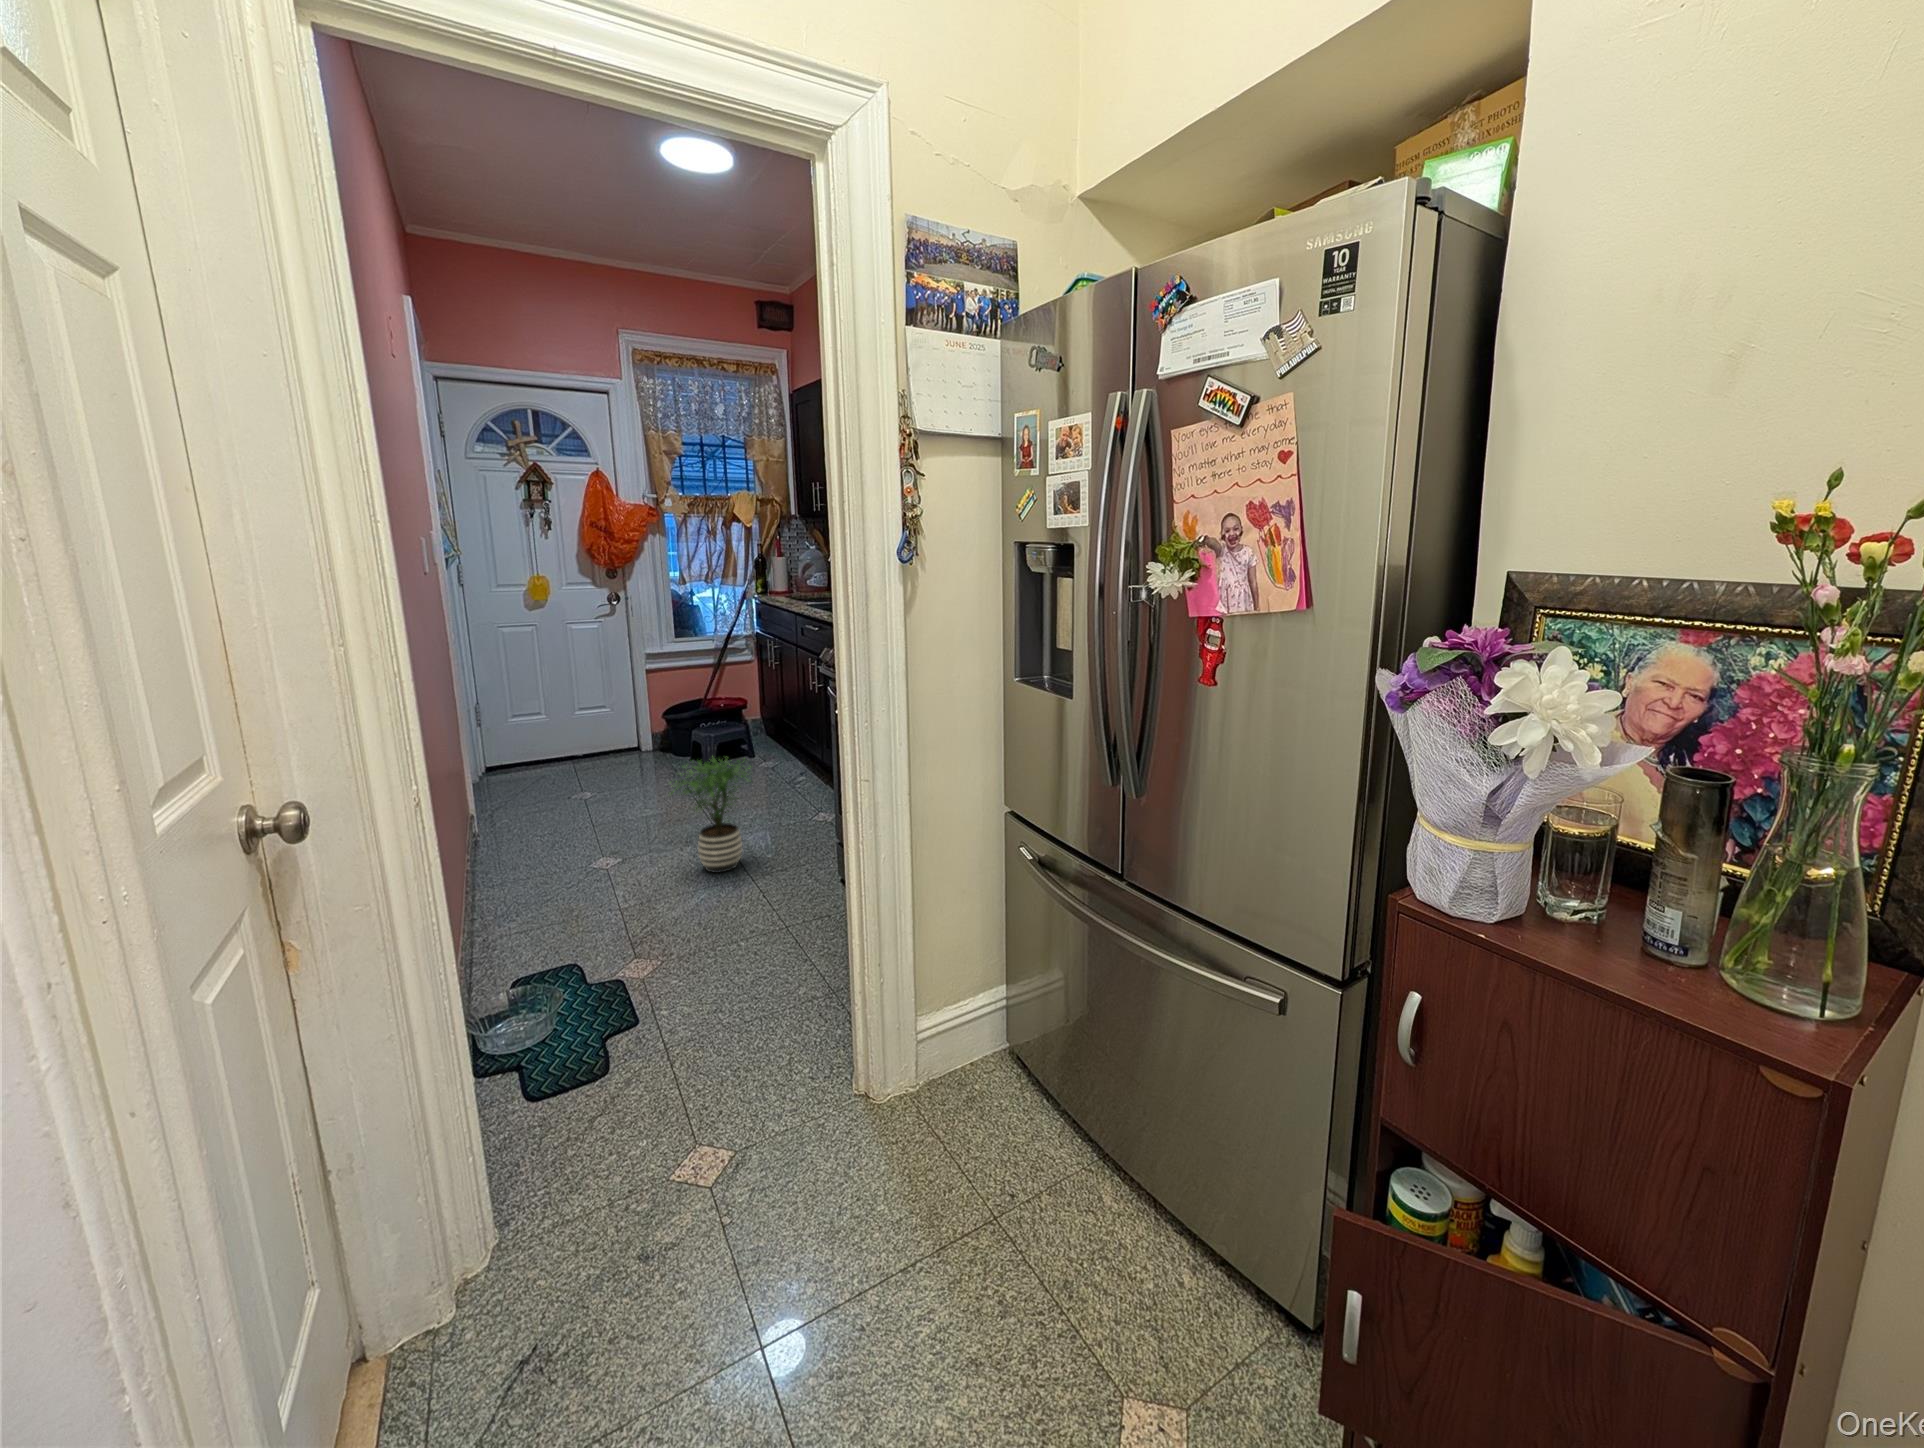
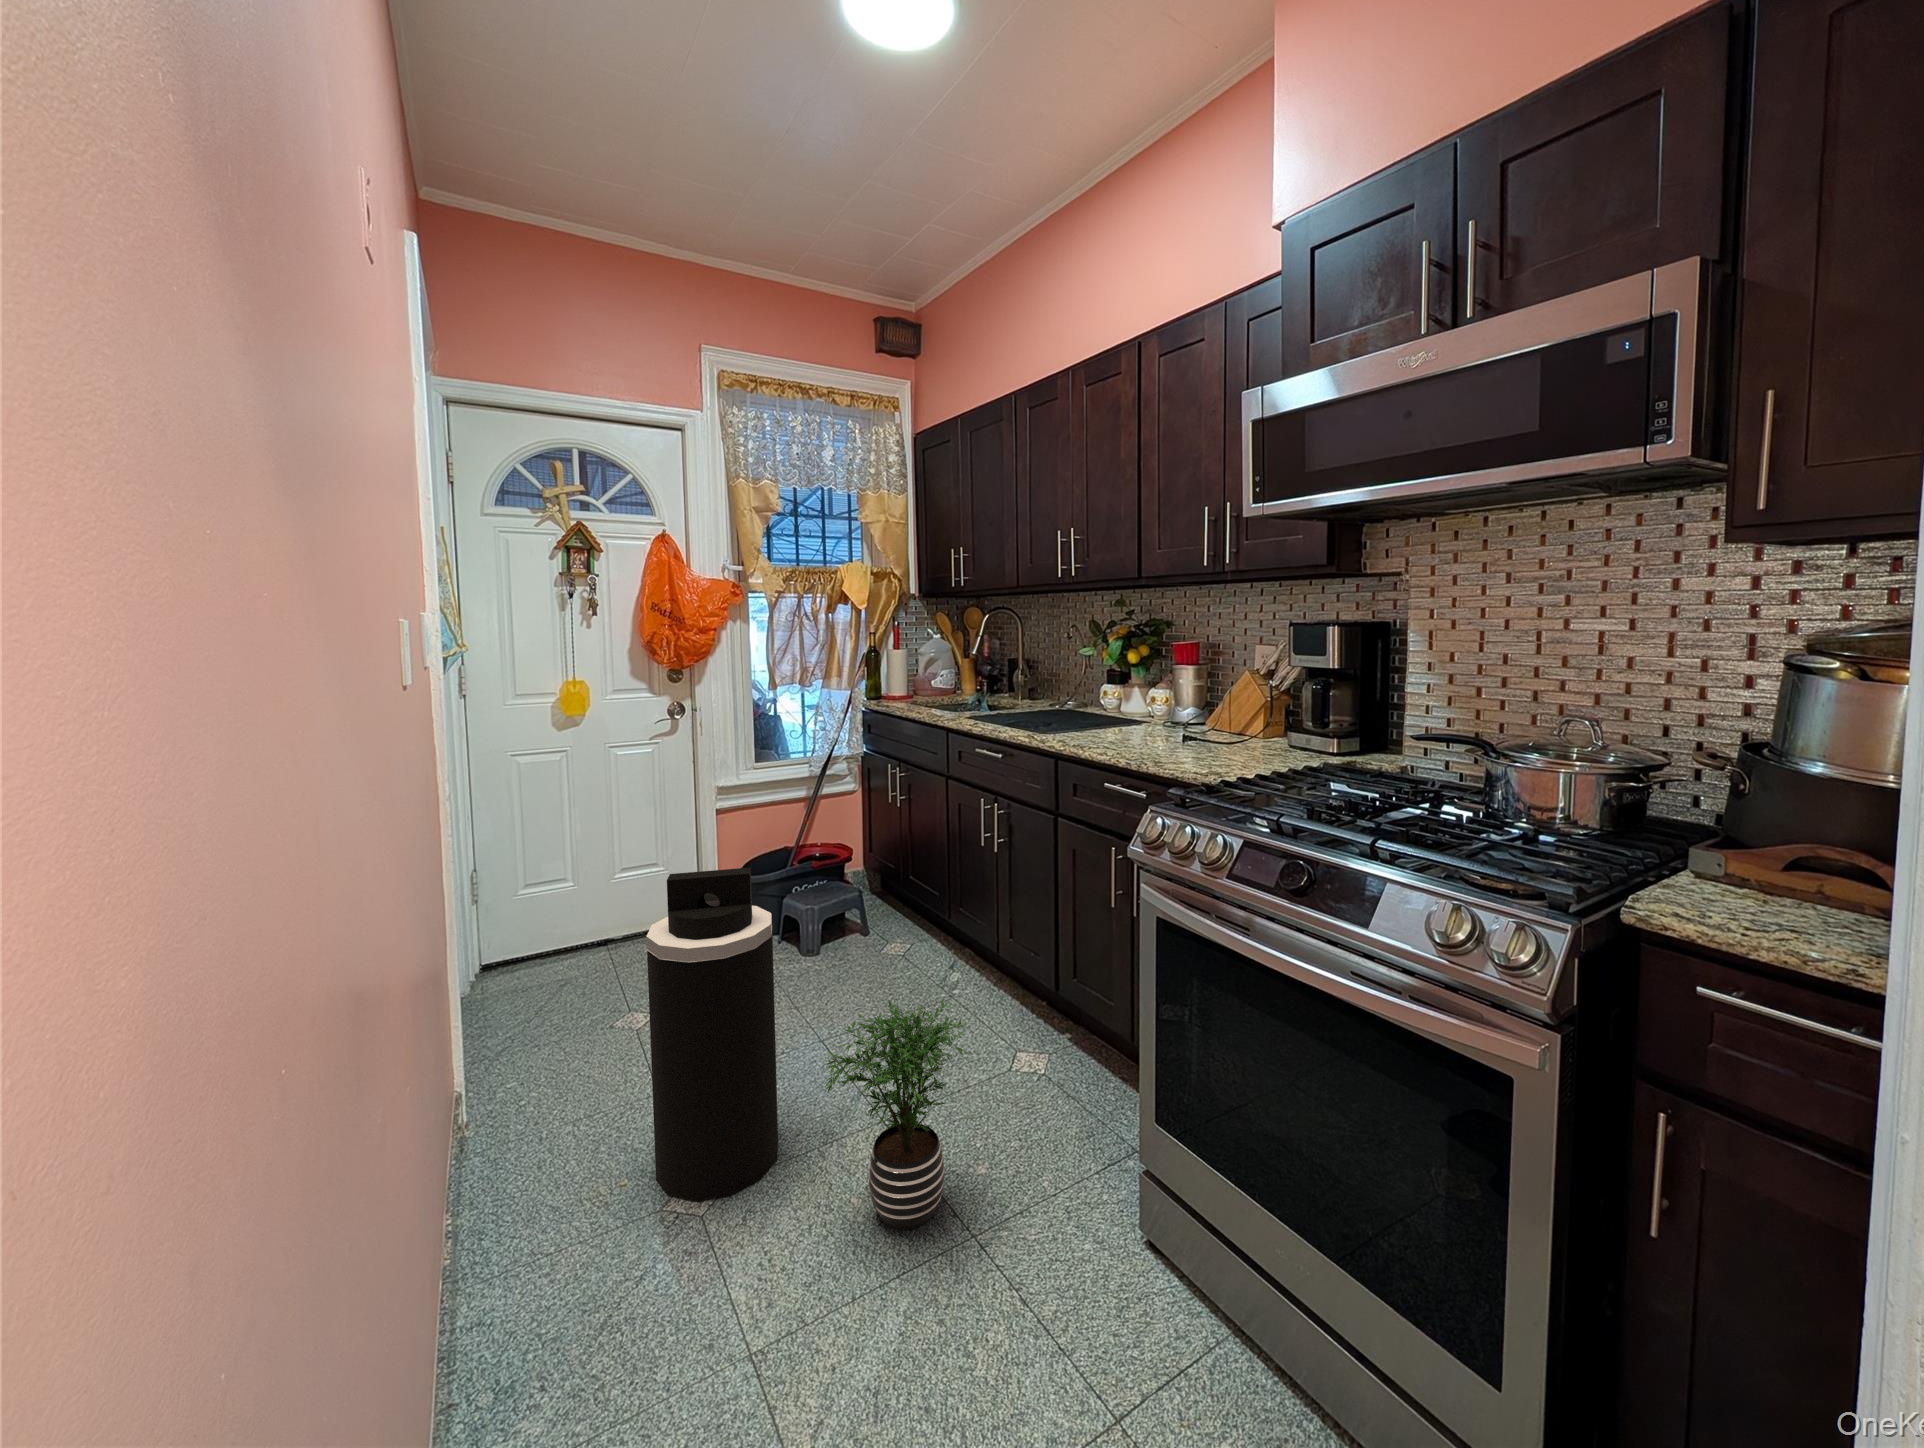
trash can: none [570,682,659,863] -> present [647,868,778,1201]

